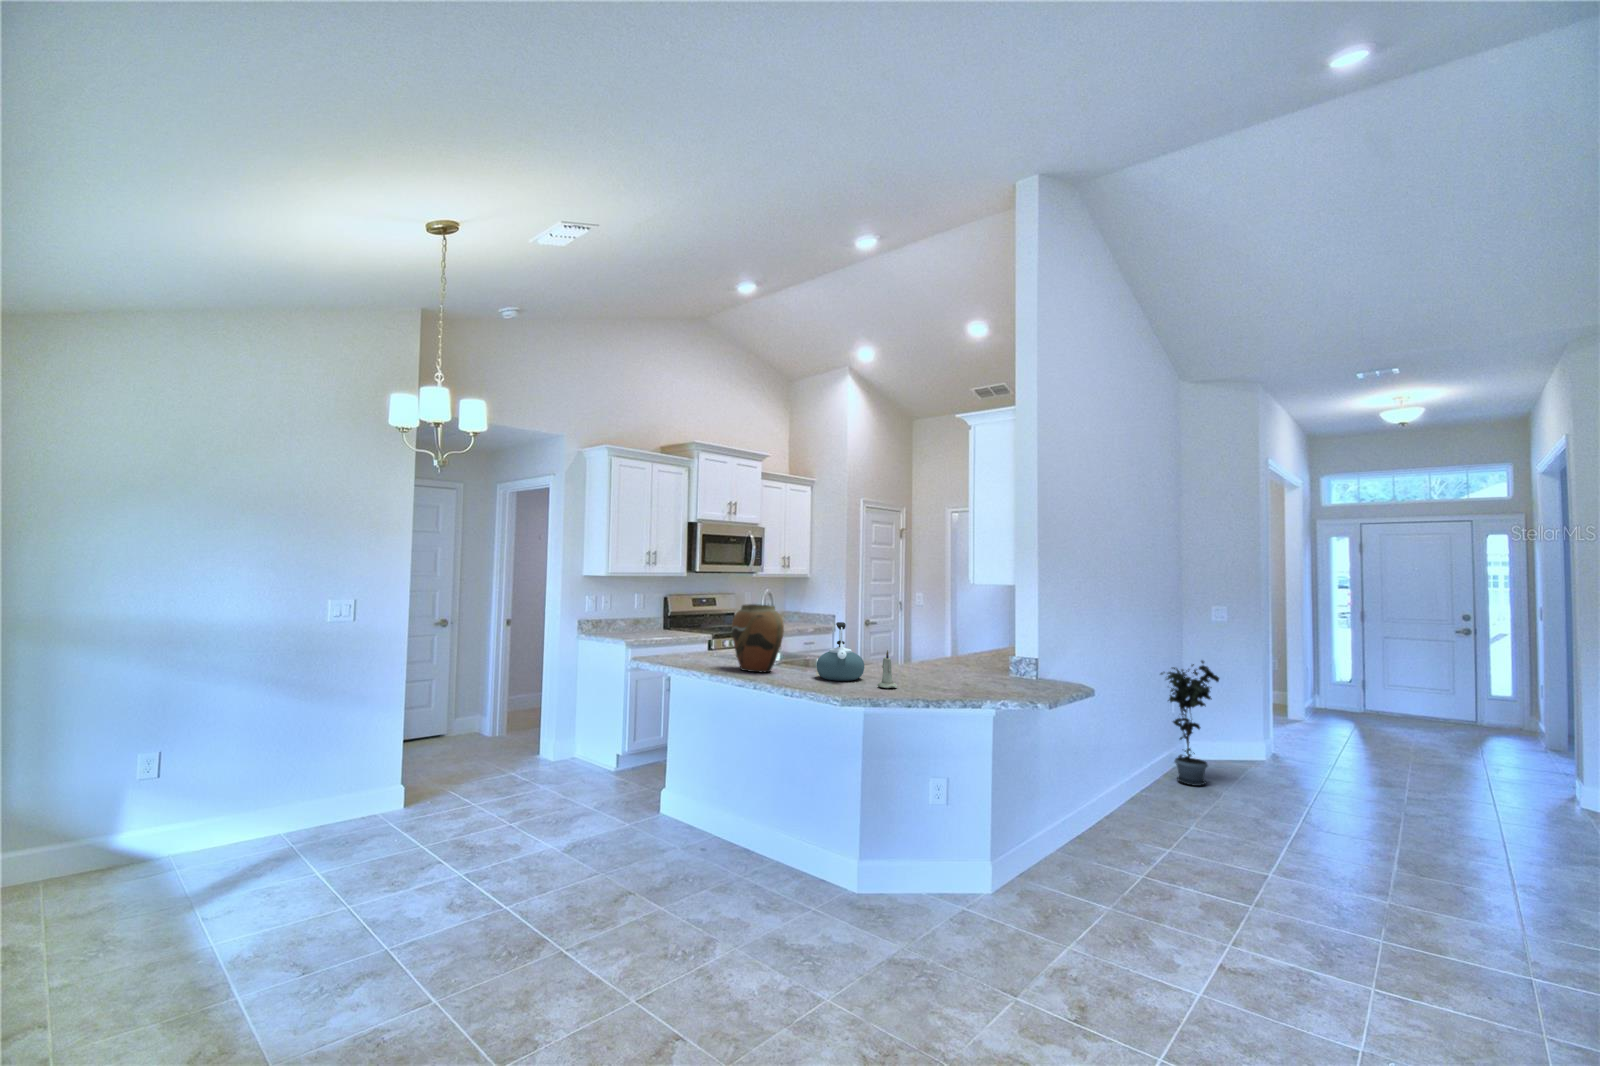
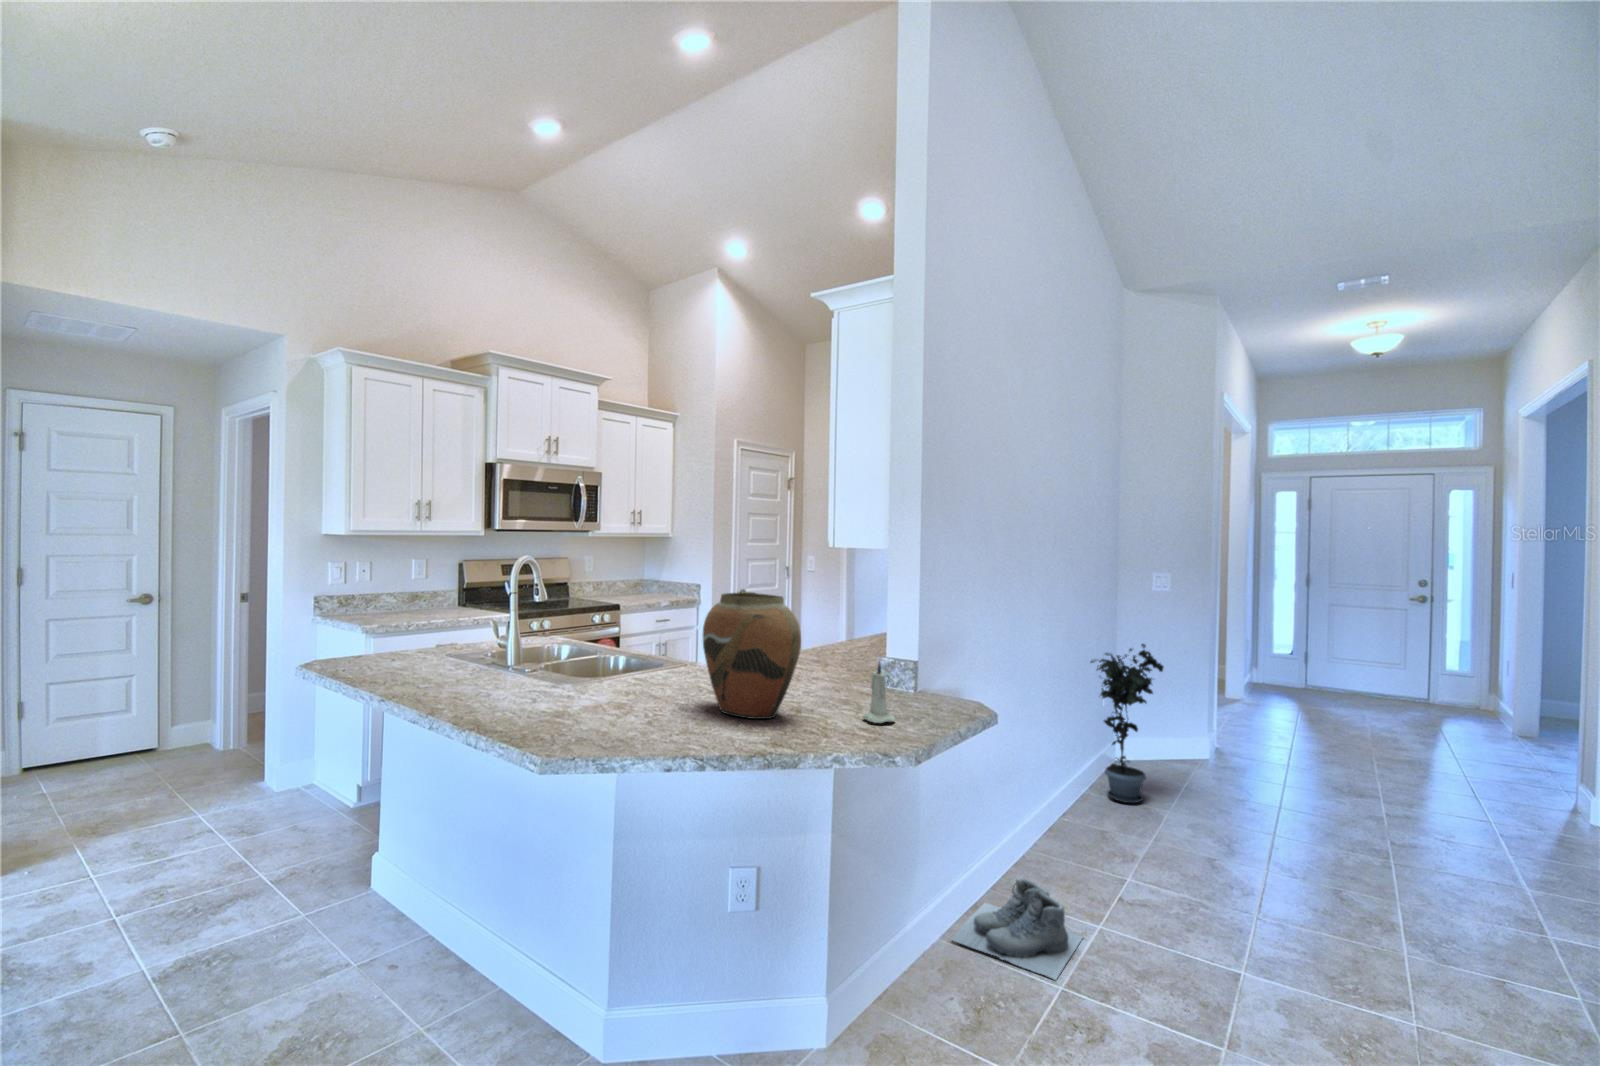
vase: present [732,604,784,672] -> present [703,593,801,719]
kettle: present [816,622,864,681] -> none [548,611,631,711]
candle: present [877,650,897,688] -> present [863,662,895,723]
boots: none [1062,814,1157,876] -> present [951,878,1083,980]

